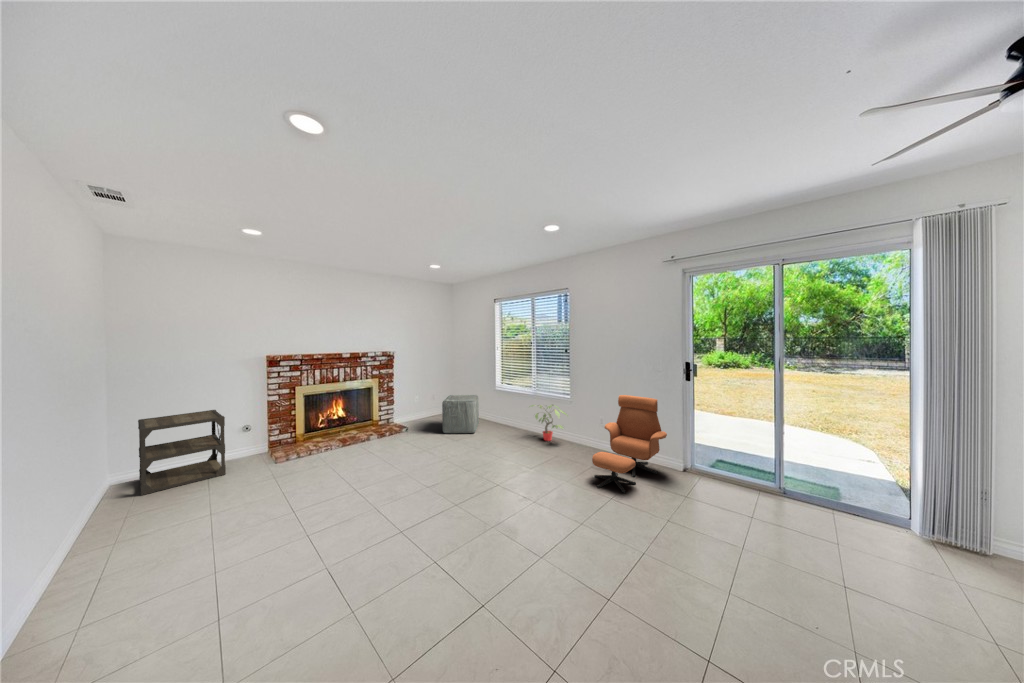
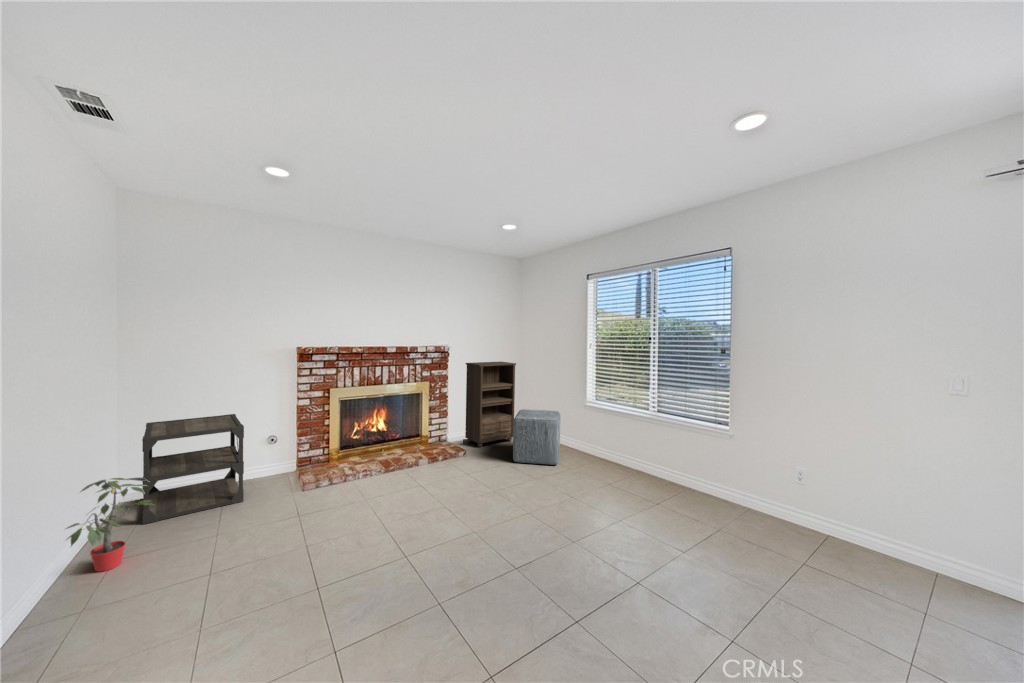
bookshelf: none [407,361,447,425] -> present [465,362,516,447]
lounge chair: present [592,395,667,493] -> none [773,432,909,606]
potted plant: present [532,405,567,441] -> present [67,478,153,572]

